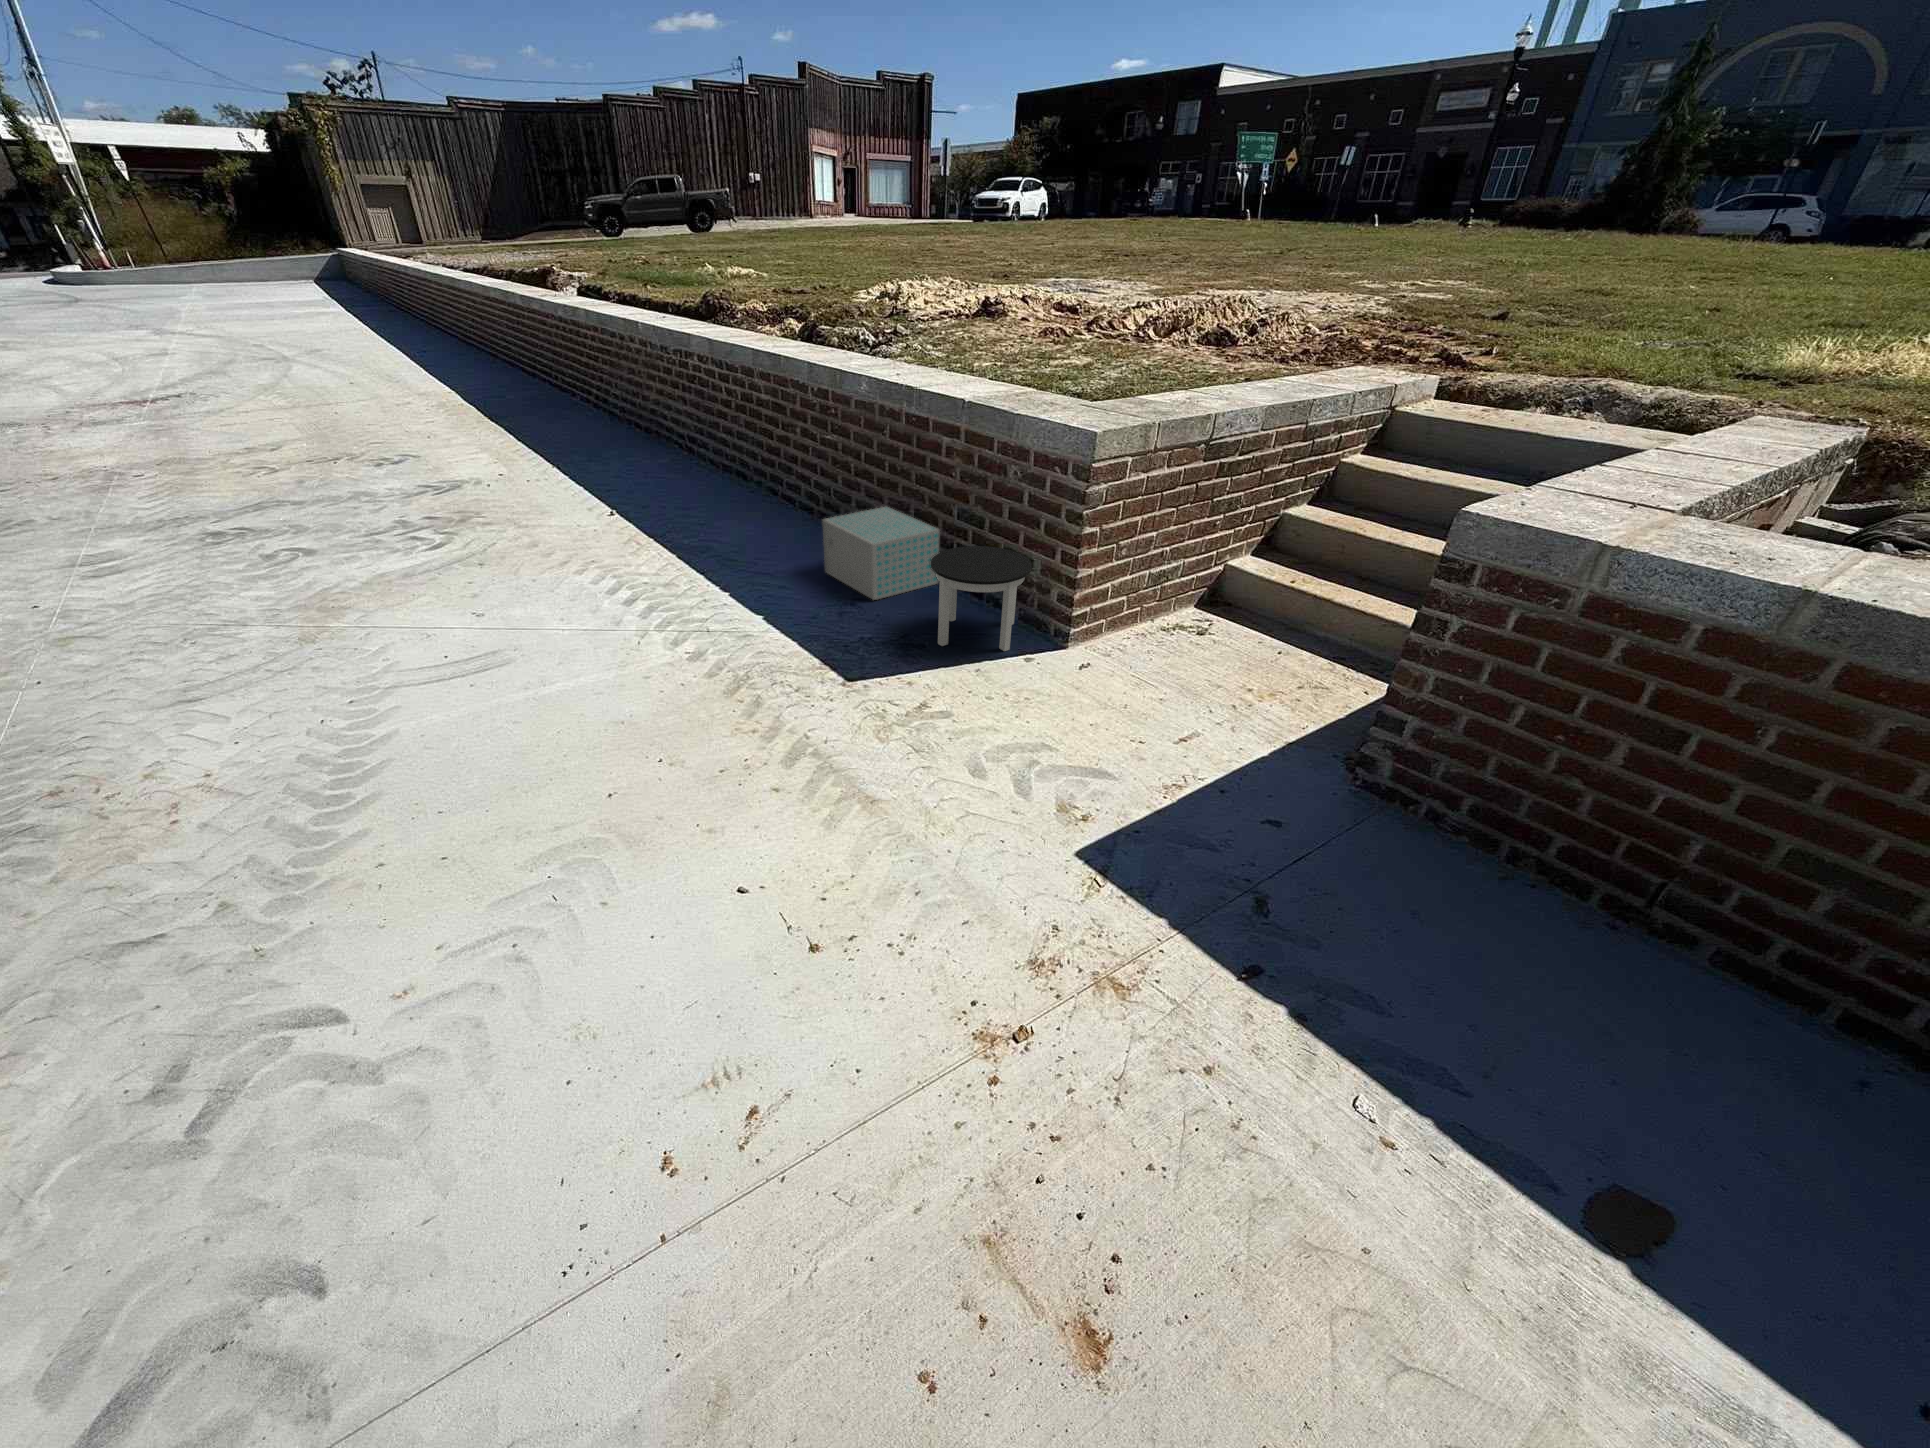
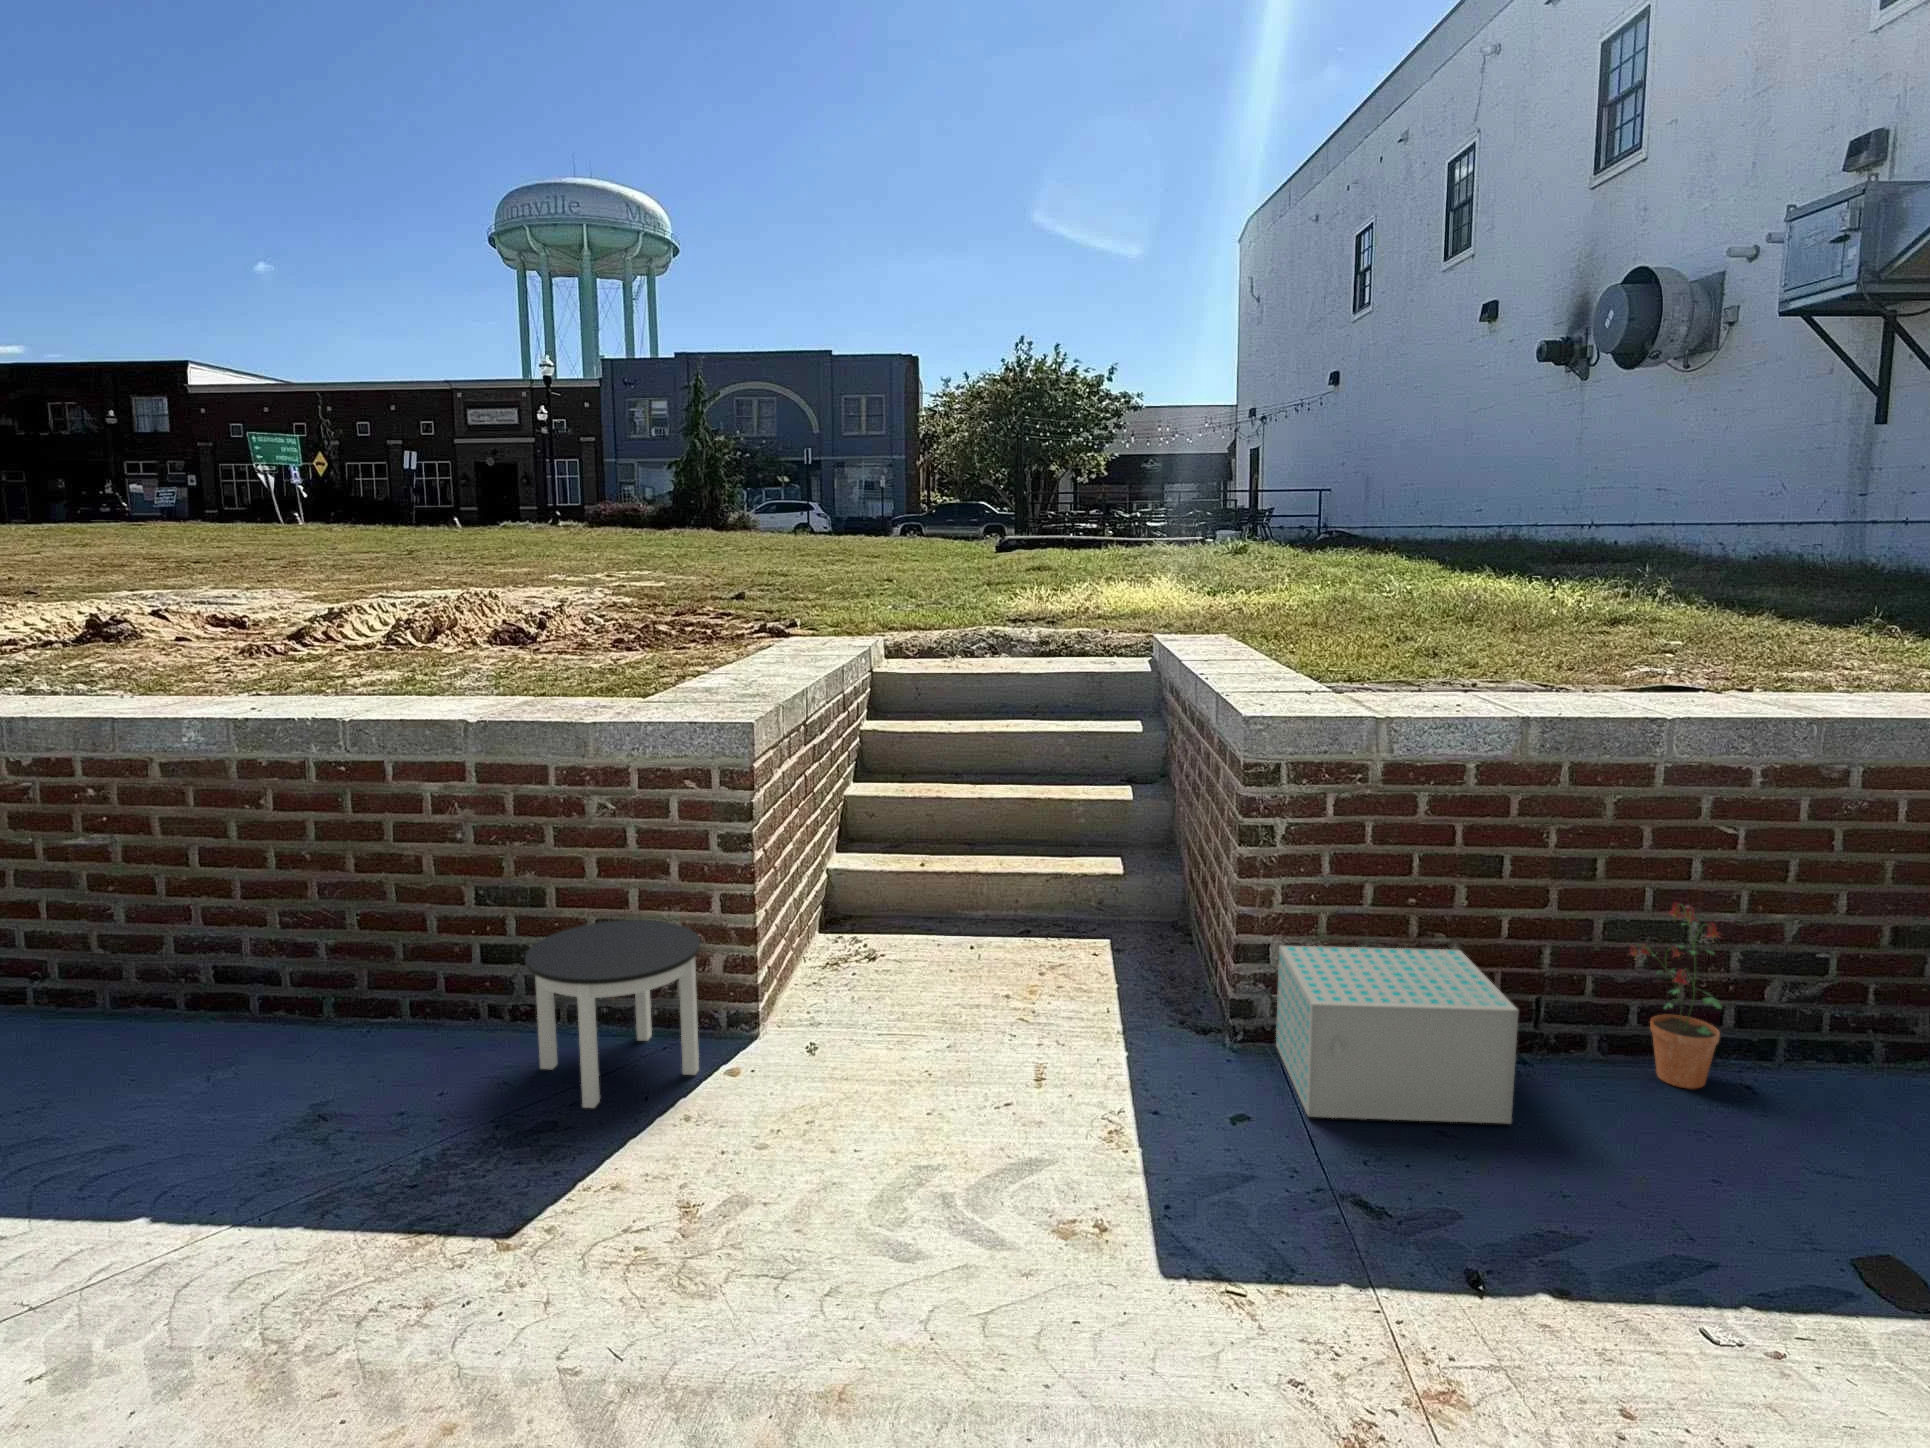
storage box: present [822,507,940,600] -> present [1276,946,1518,1123]
potted plant: none [1715,855,1887,1025] -> present [1630,903,1722,1089]

